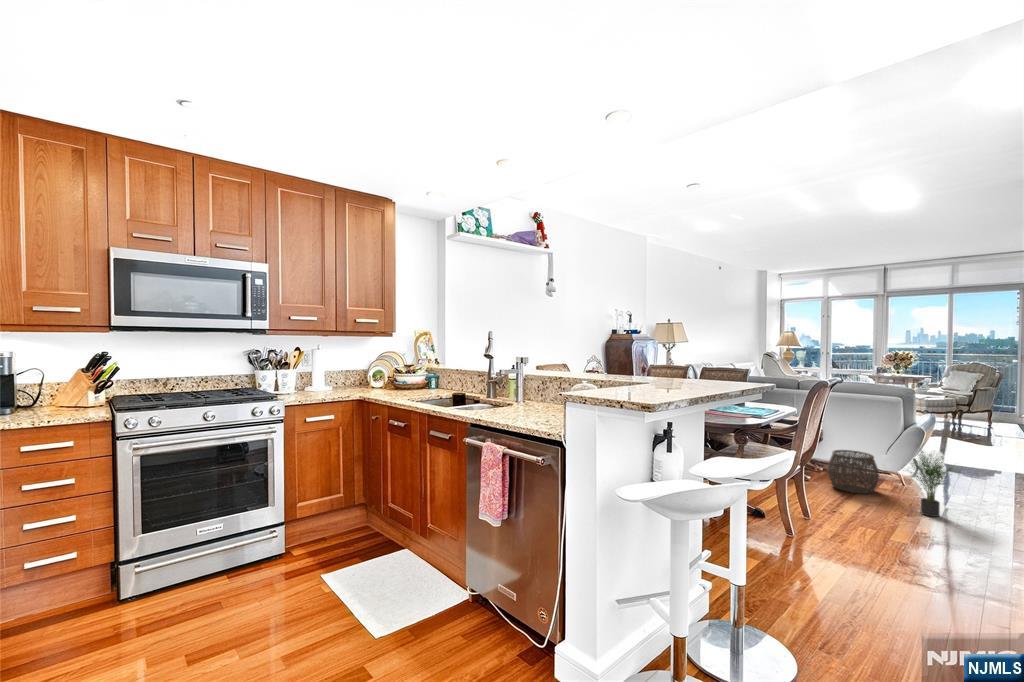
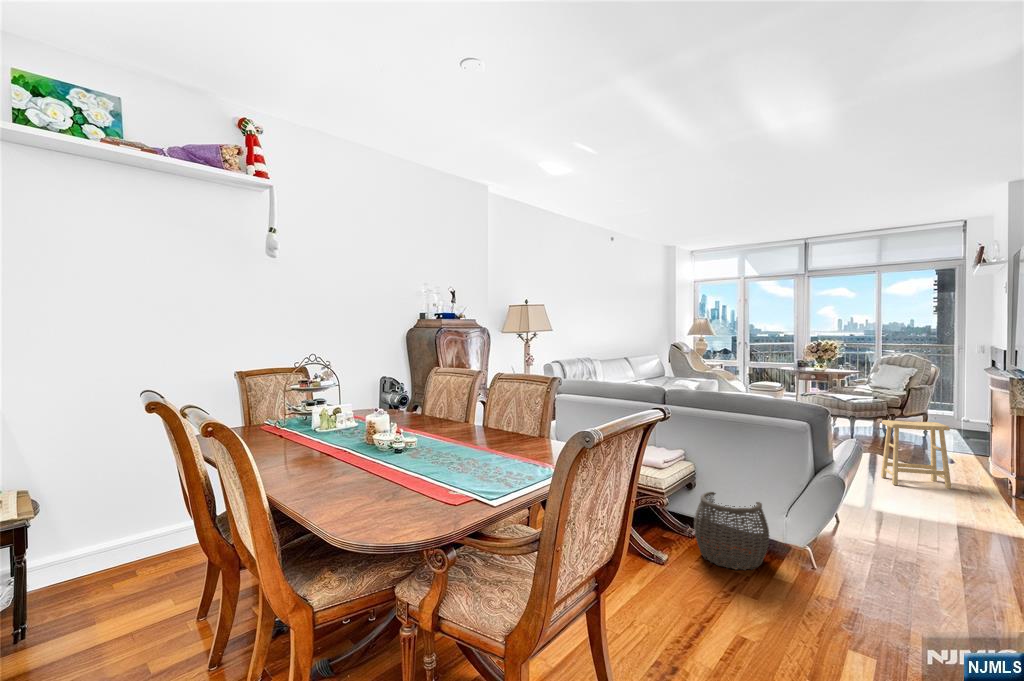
footstool: none [951,412,1006,462] -> present [881,420,952,489]
potted plant: present [911,450,951,517] -> none [789,493,900,632]

